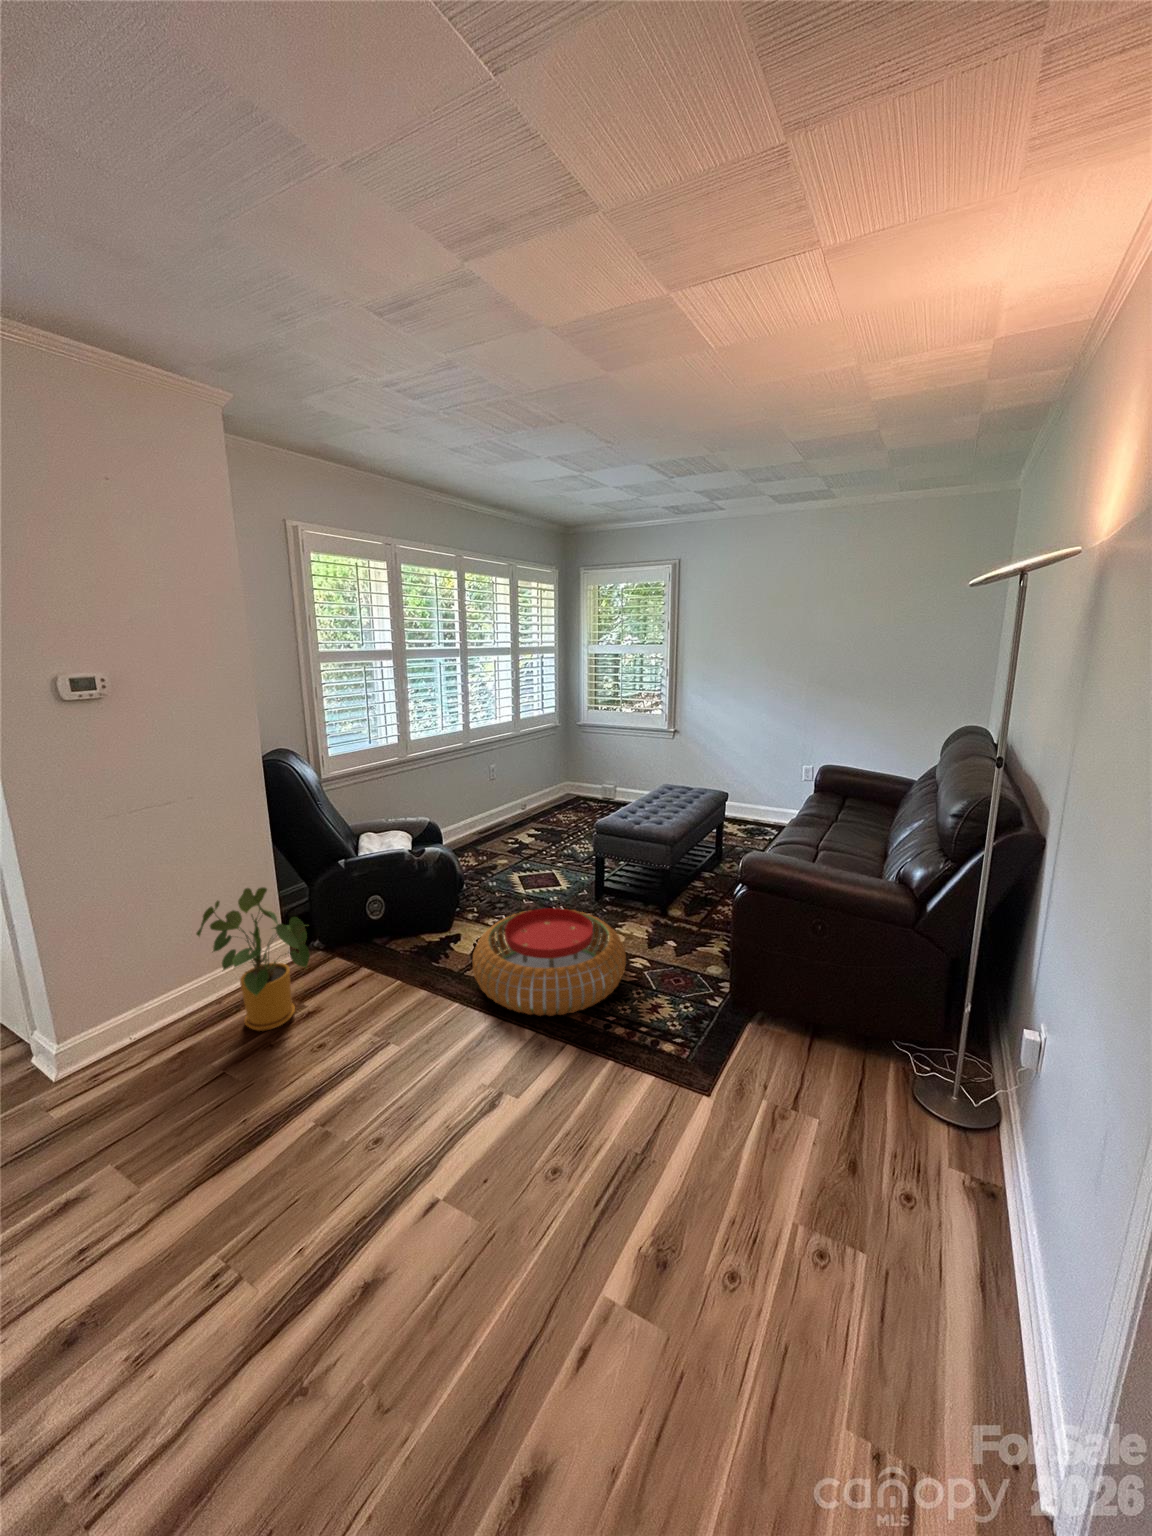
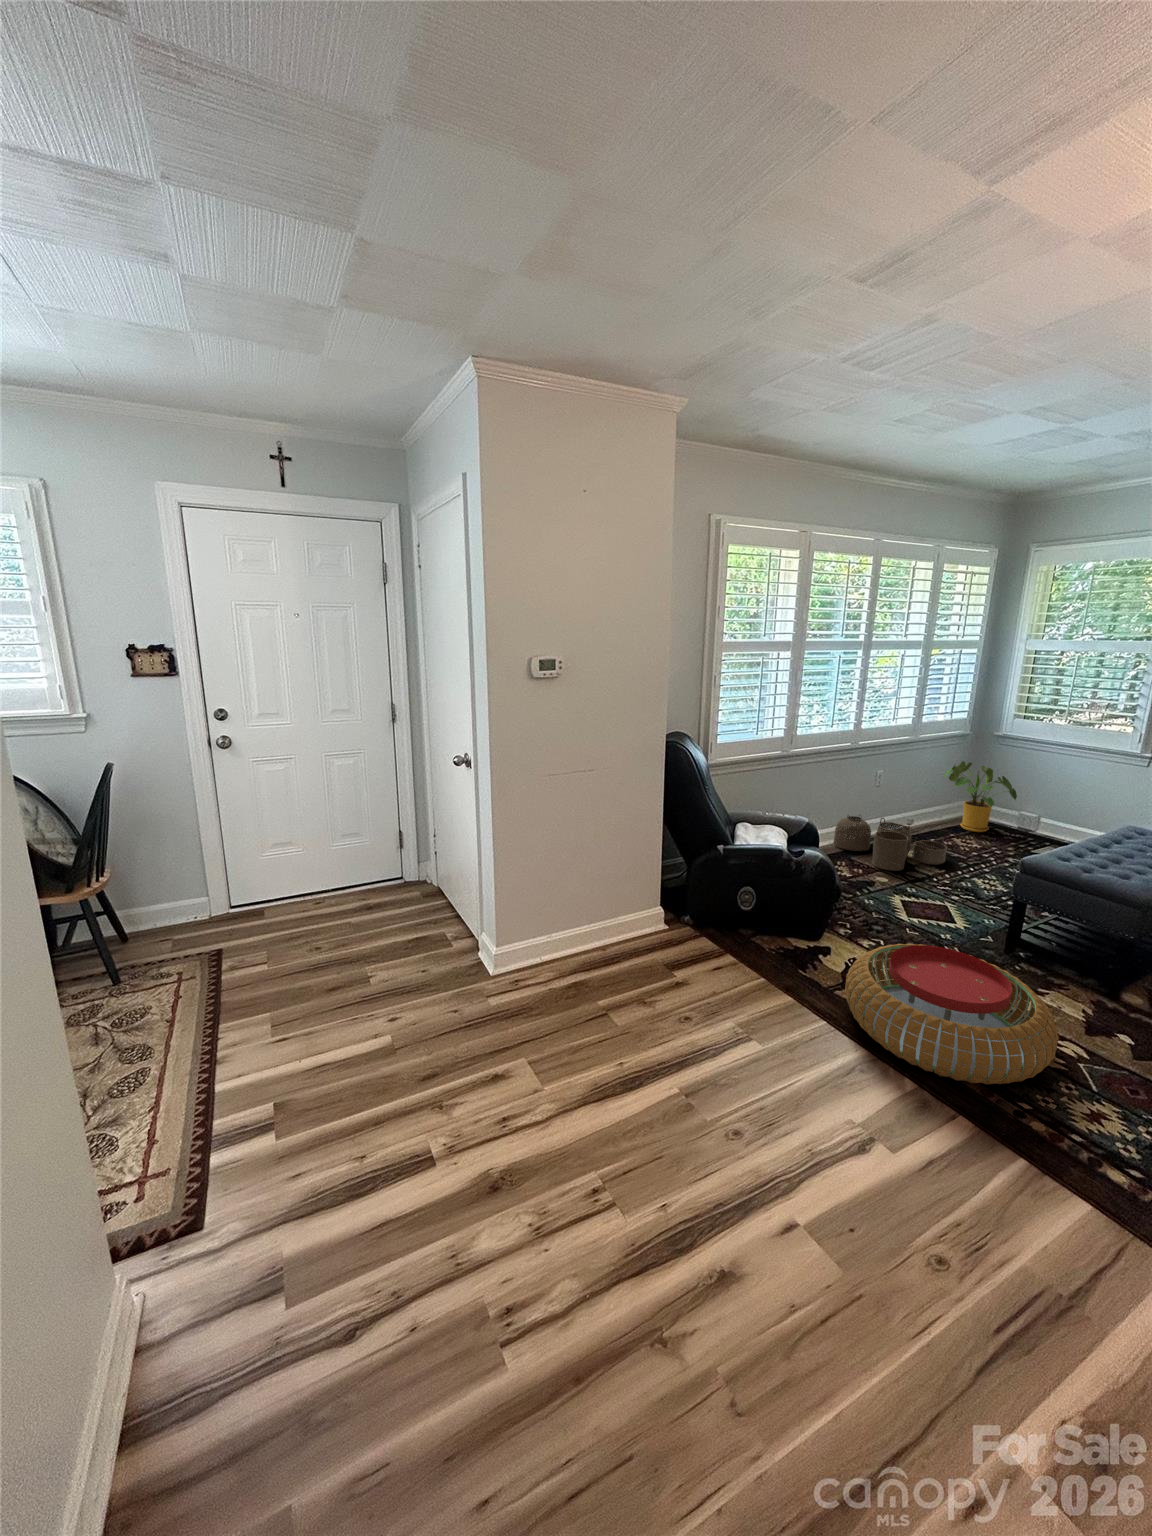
woven basket: none [462,807,552,852] -> present [833,815,947,871]
house plant: present [196,887,310,1031] -> present [944,761,1017,832]

